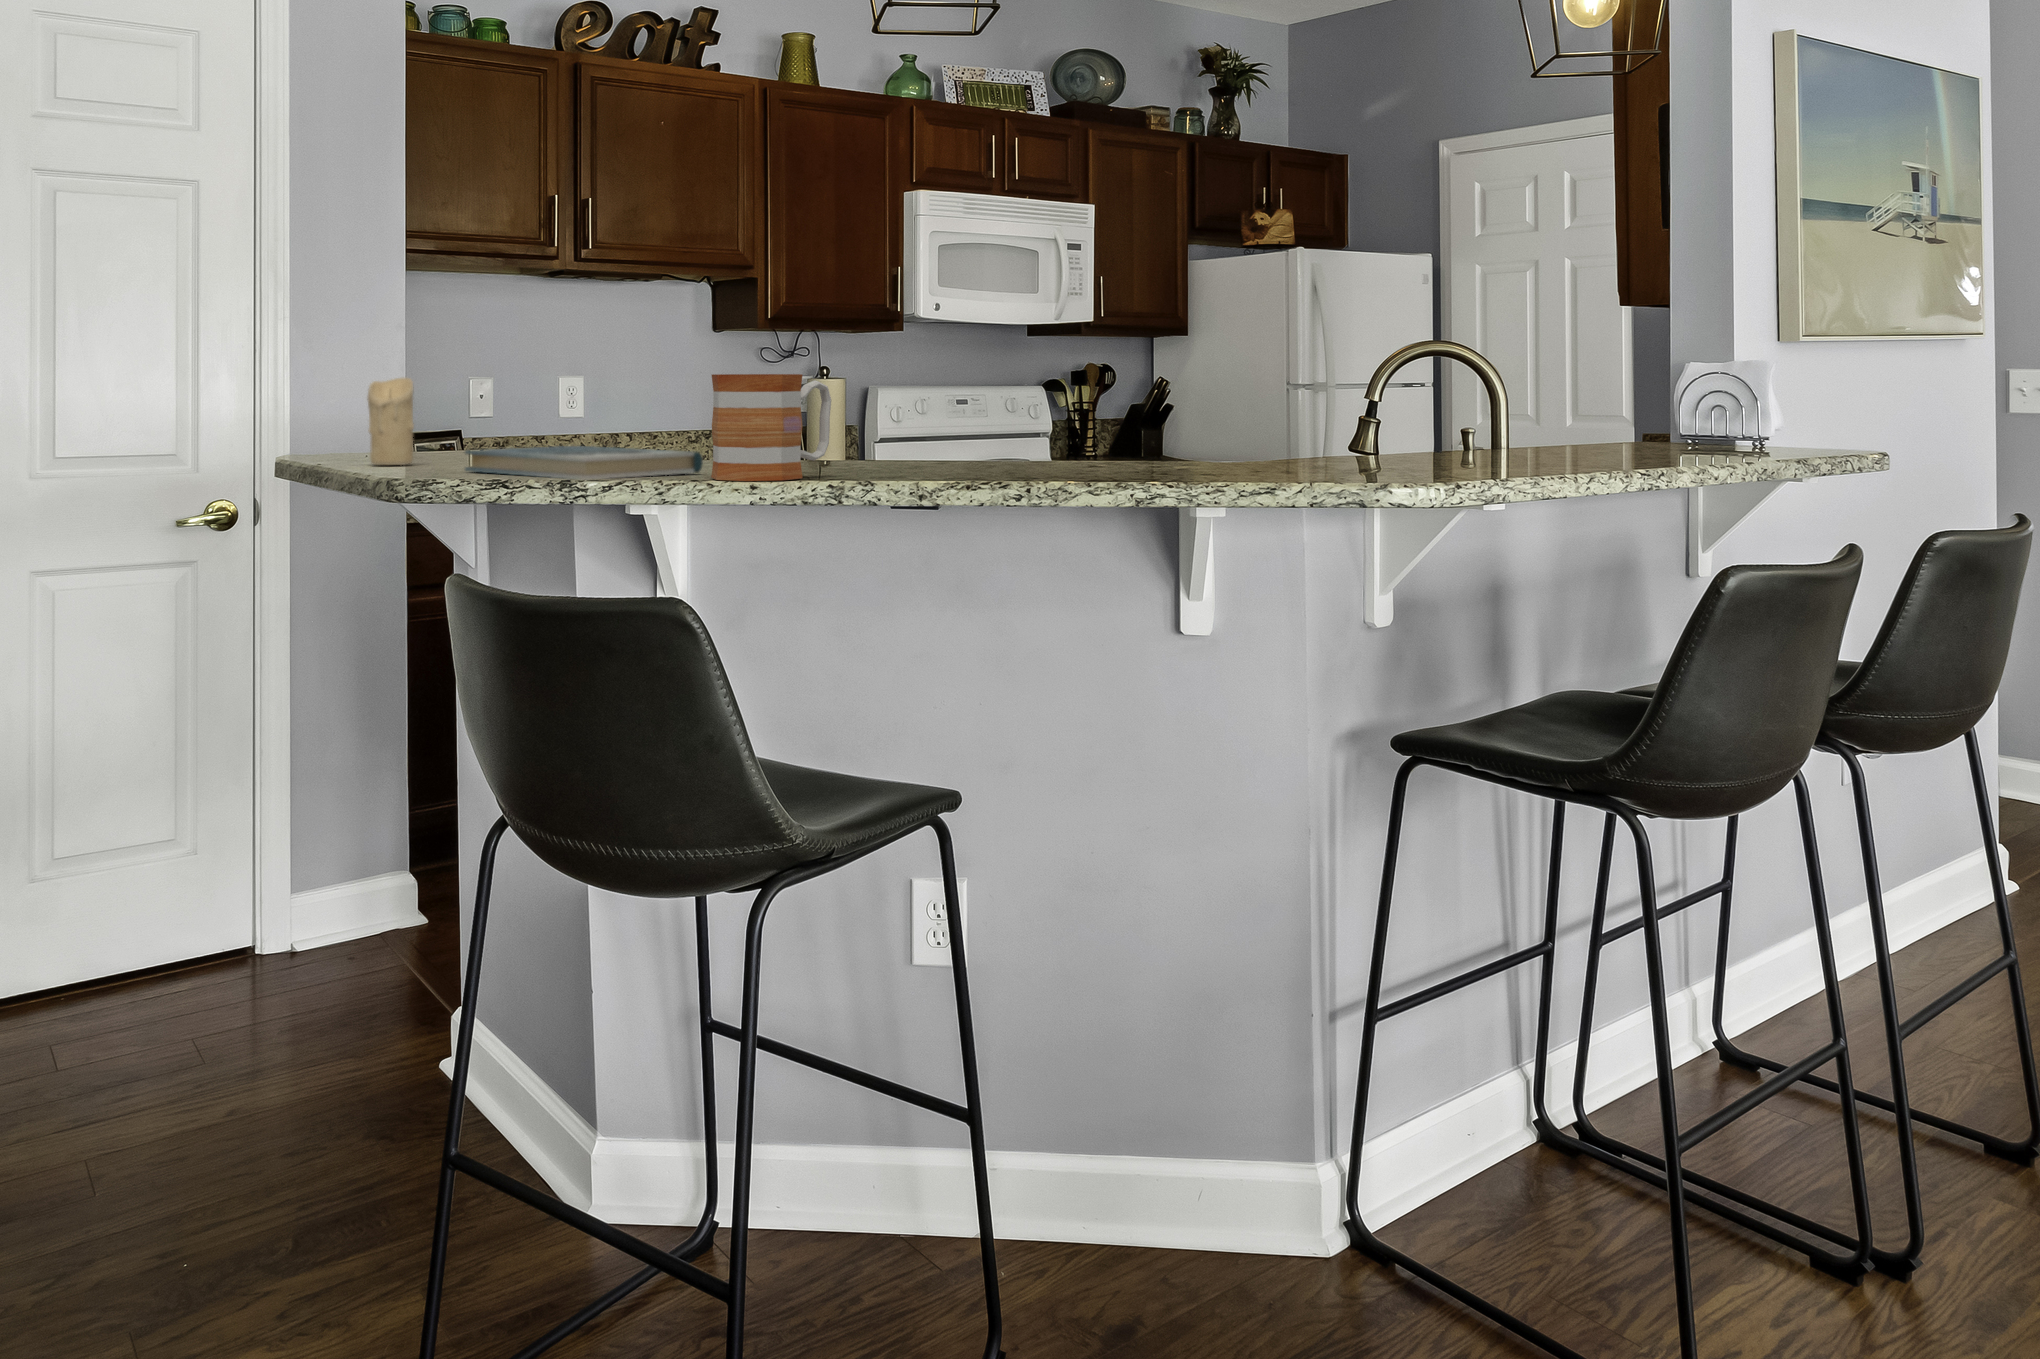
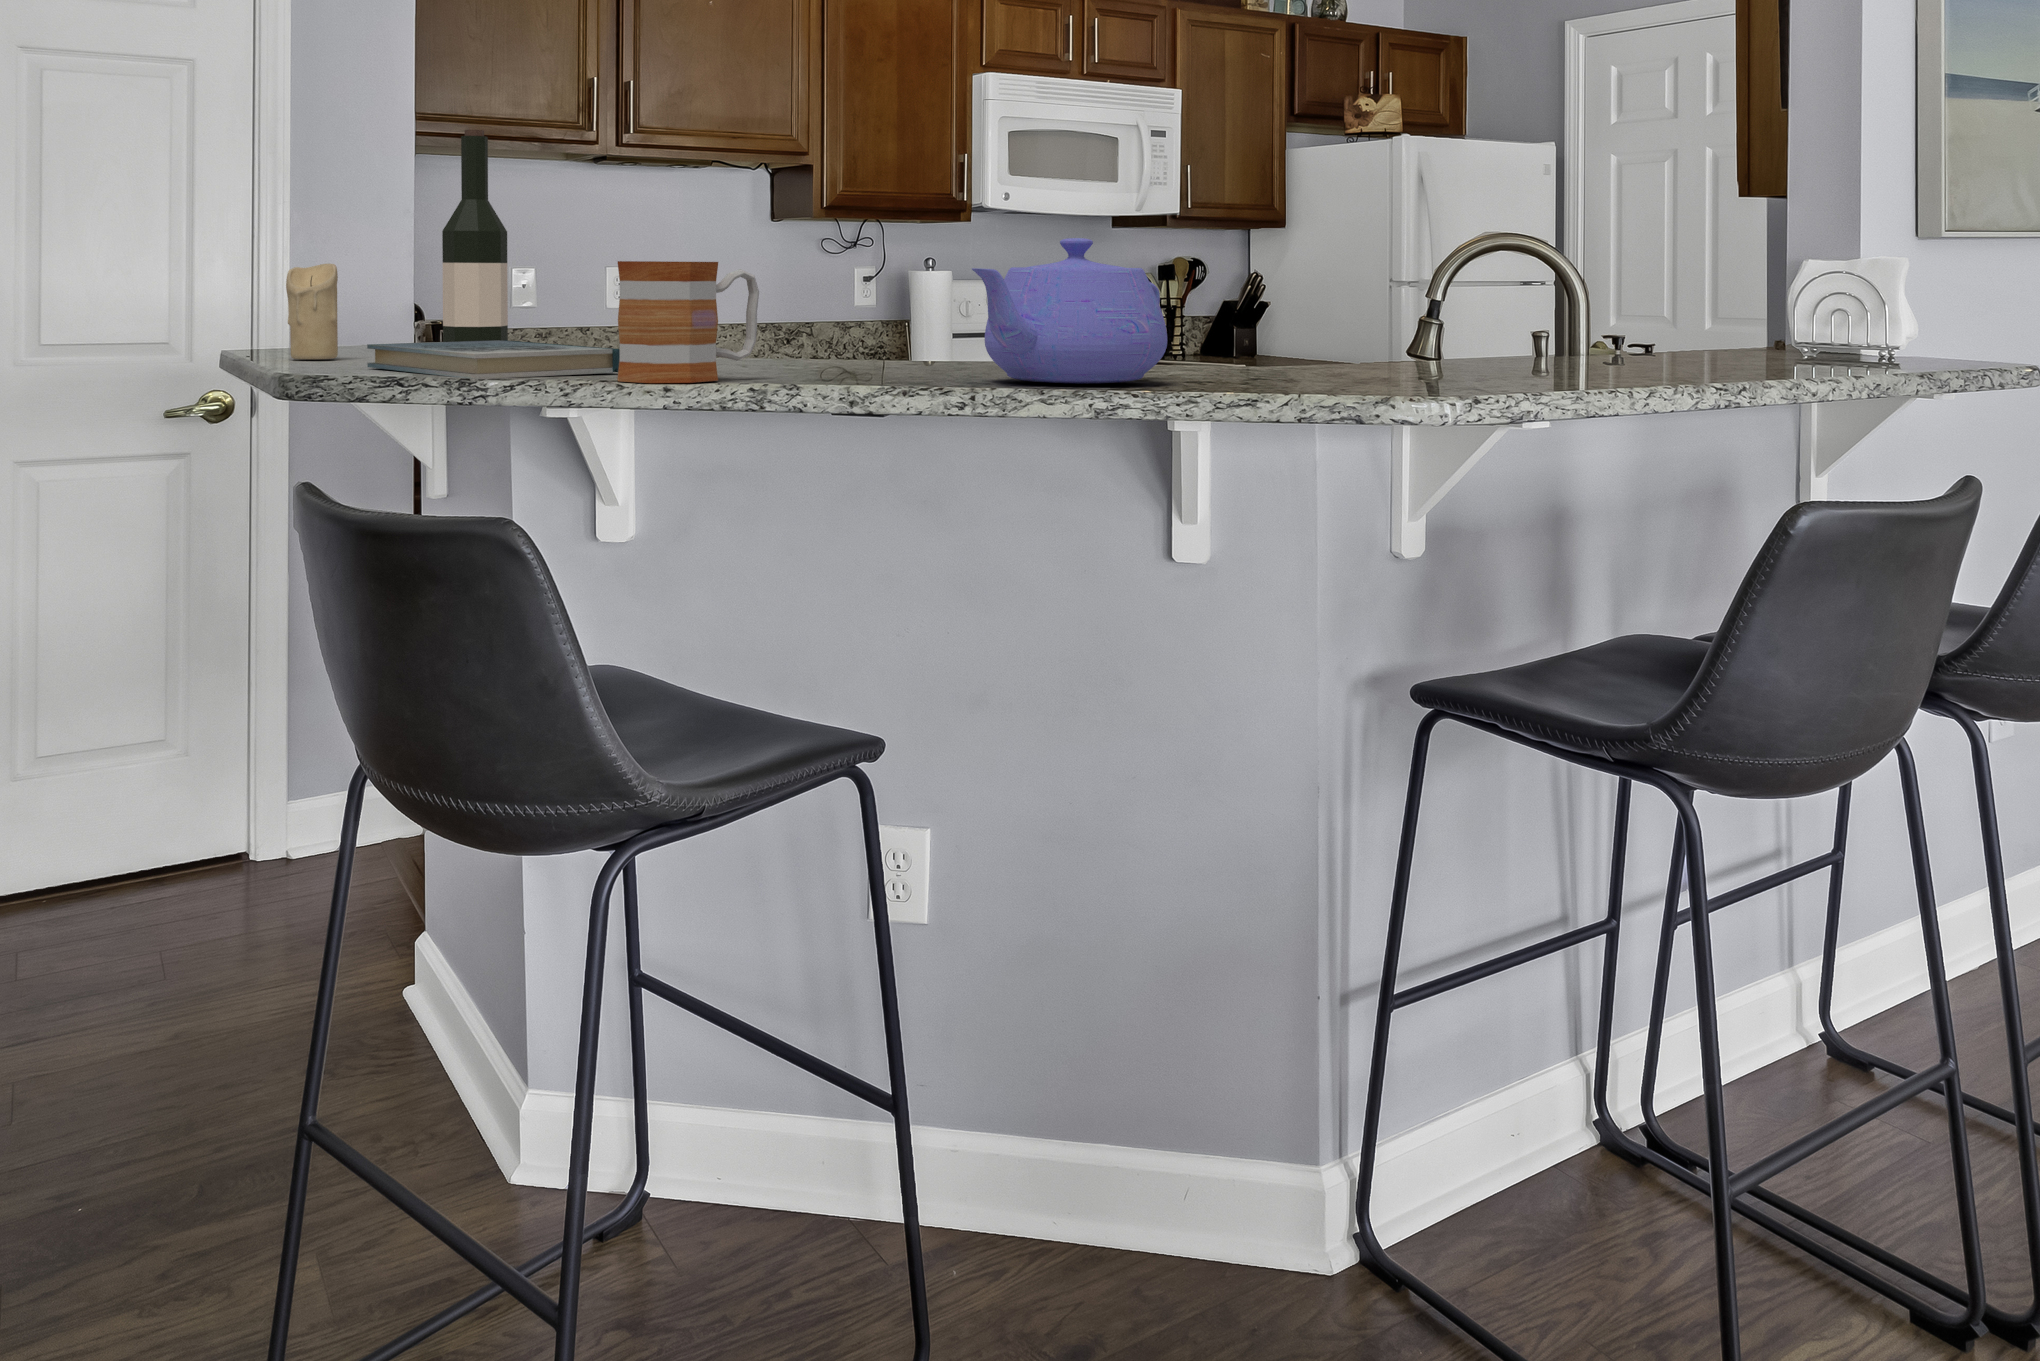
wine bottle: none [503,255,560,463] -> present [442,130,508,342]
teapot: none [1027,351,1186,476] -> present [972,238,1167,383]

